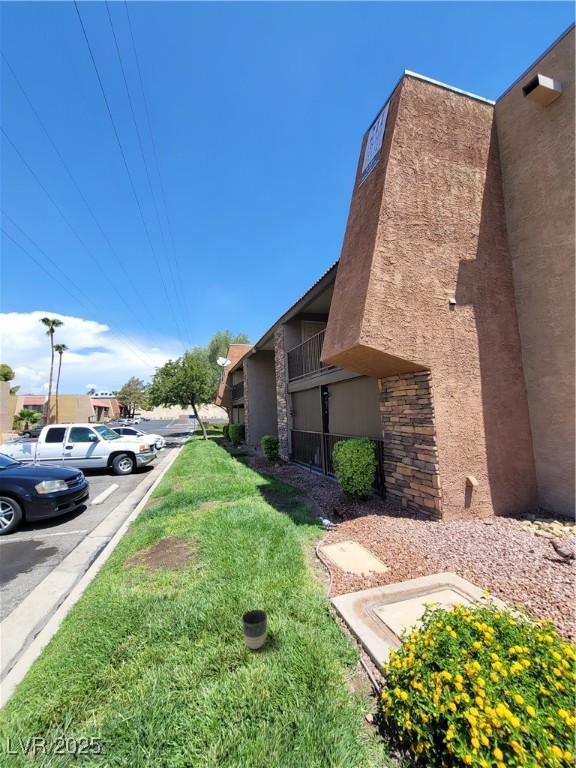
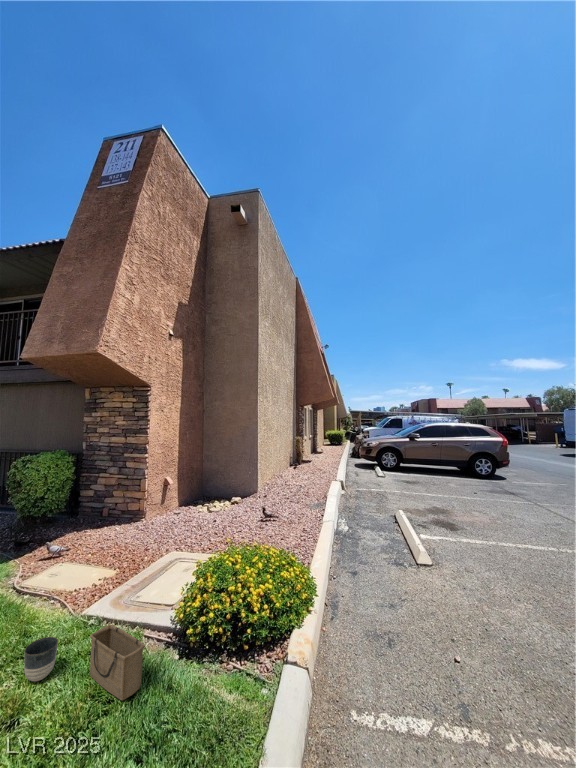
basket: none [271,629,305,729] -> present [90,625,145,700]

